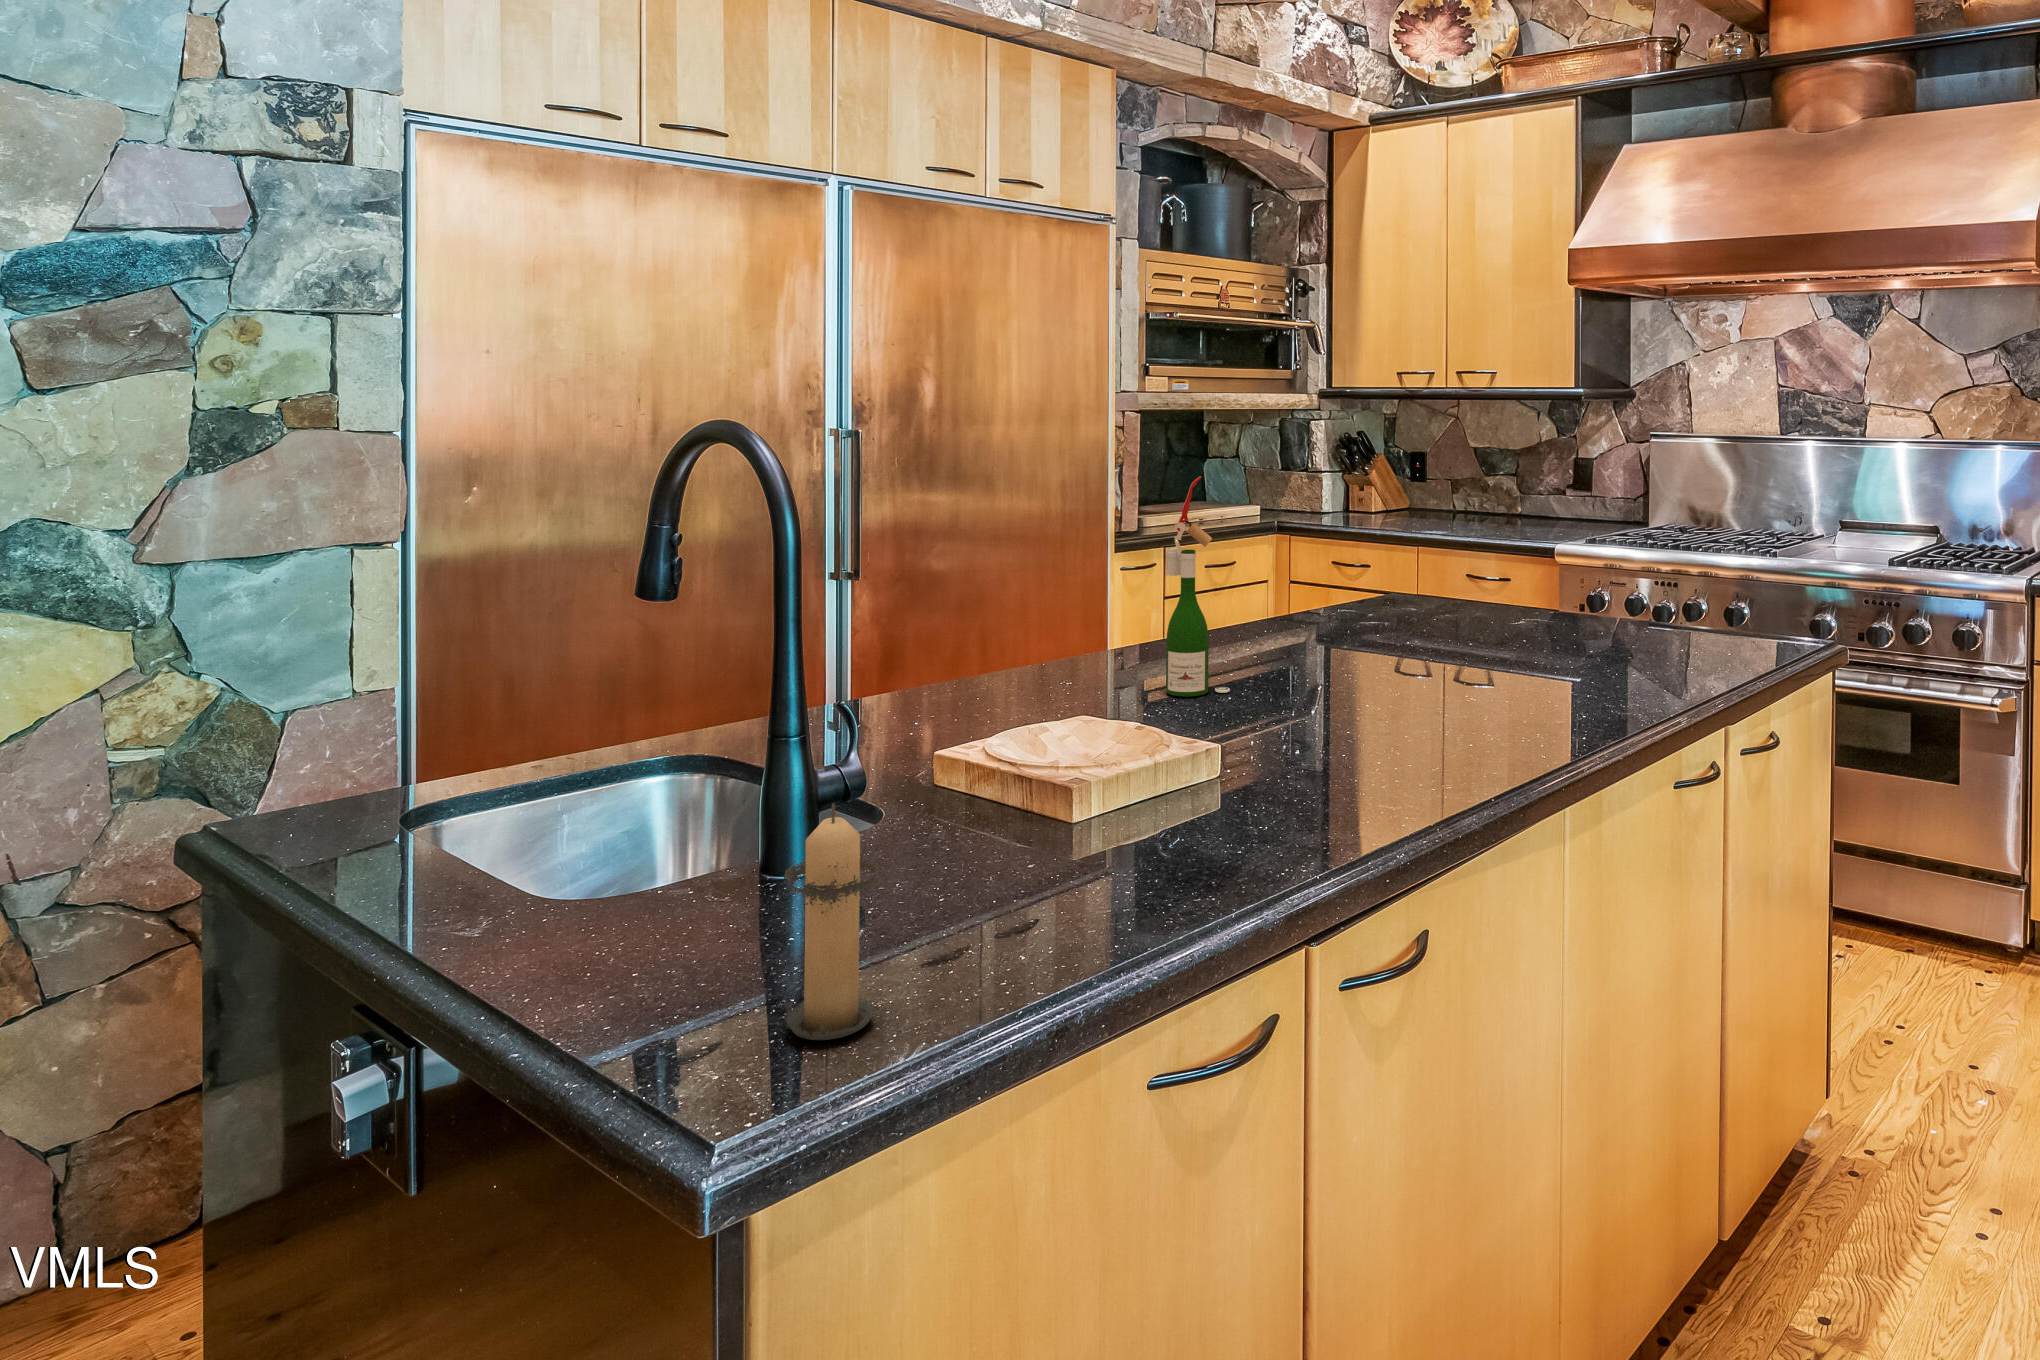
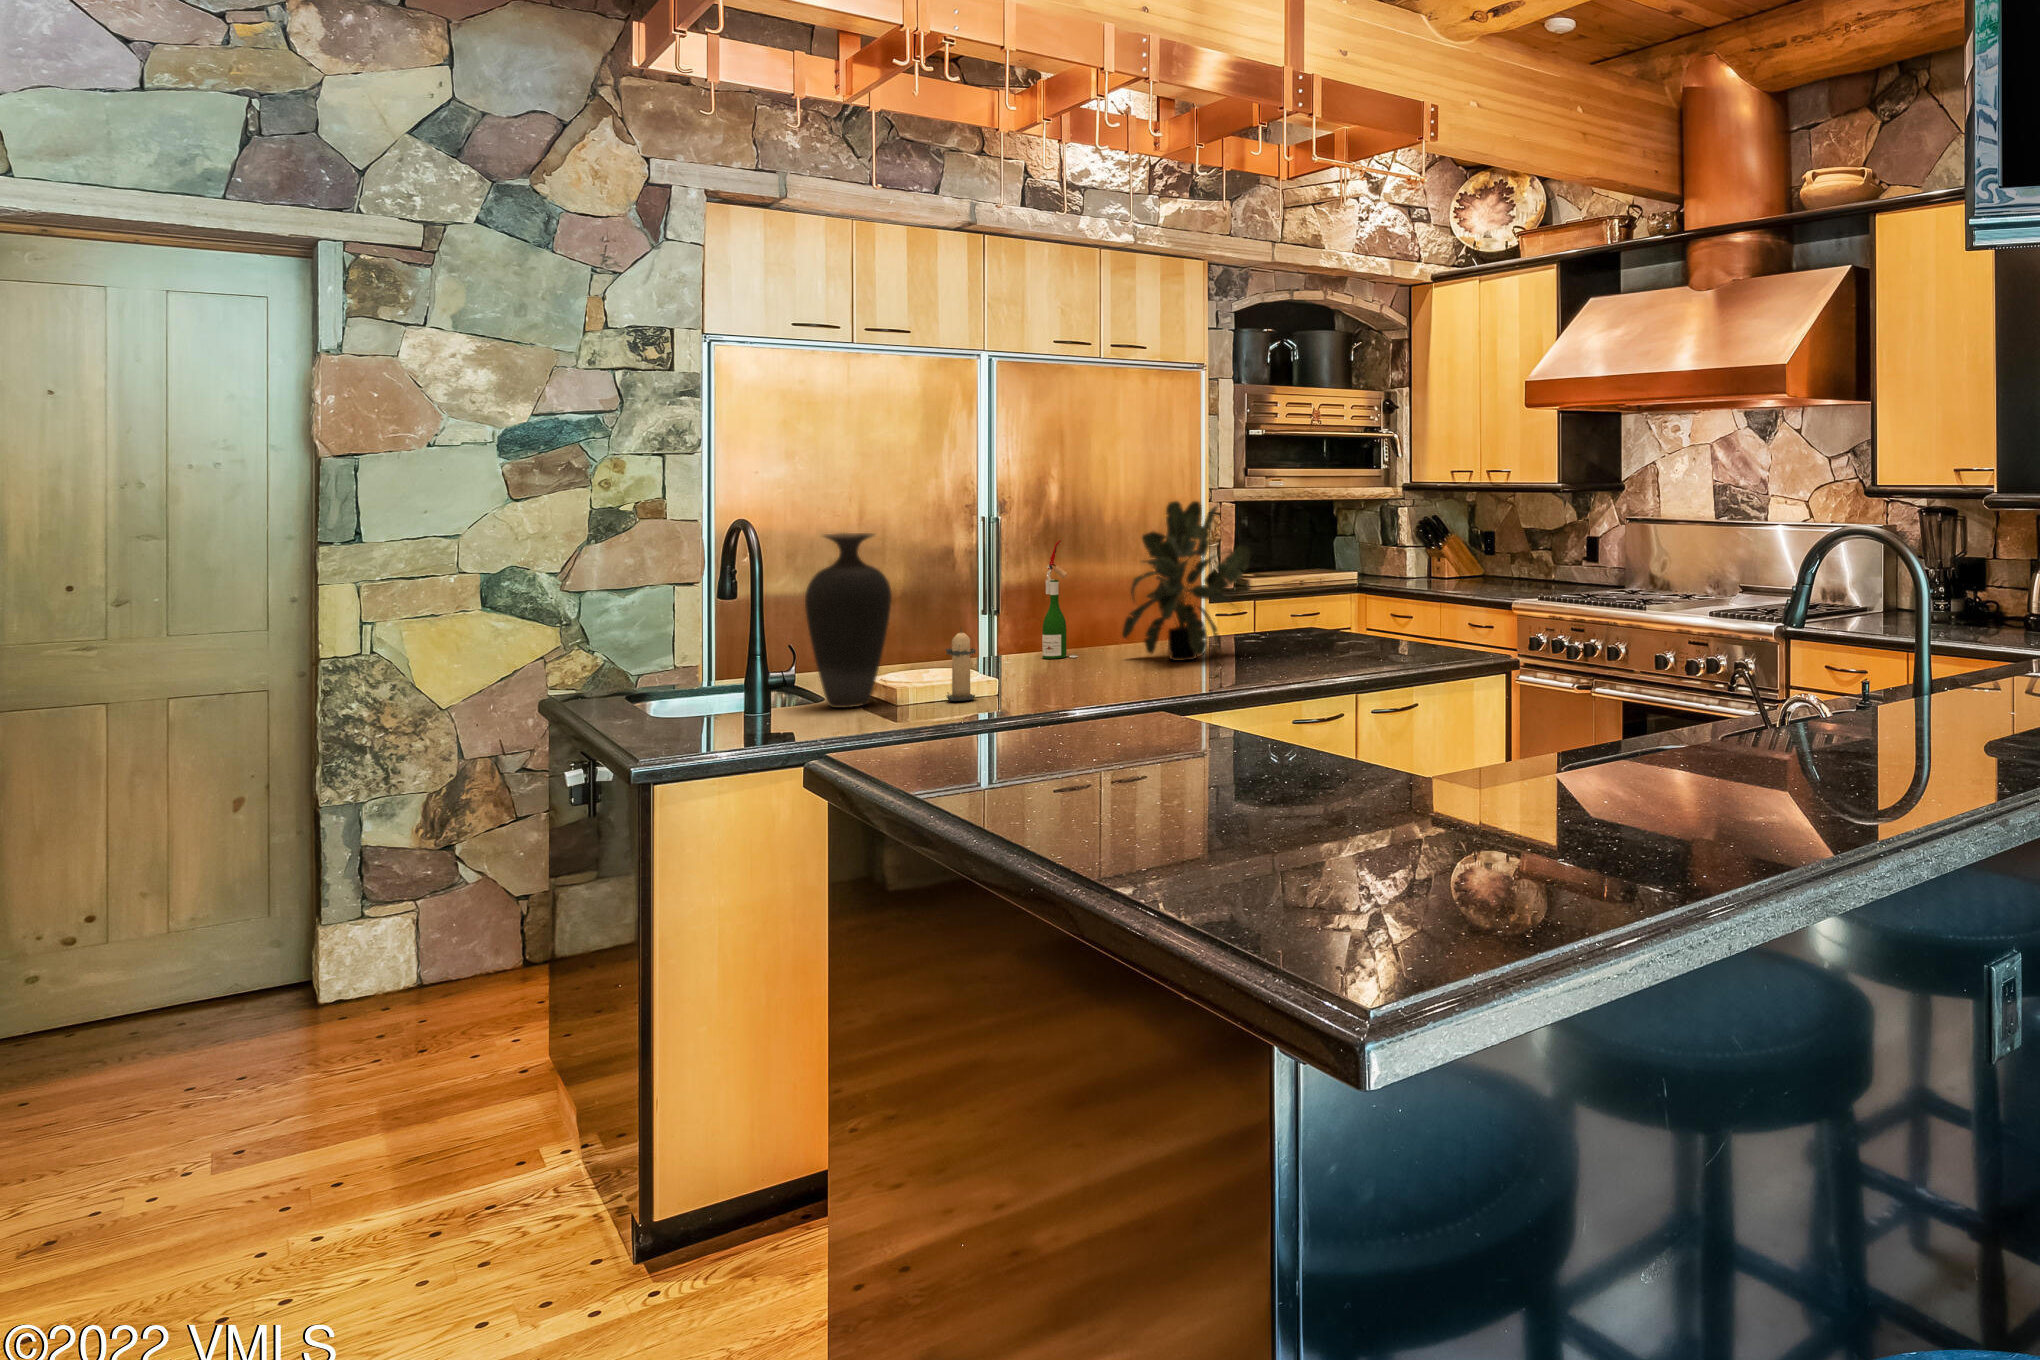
potted plant: none [1333,407,1558,700] -> present [1122,501,1251,661]
vase: none [929,476,1122,904] -> present [805,533,892,708]
candle: present [784,803,880,1040] -> present [946,628,976,701]

